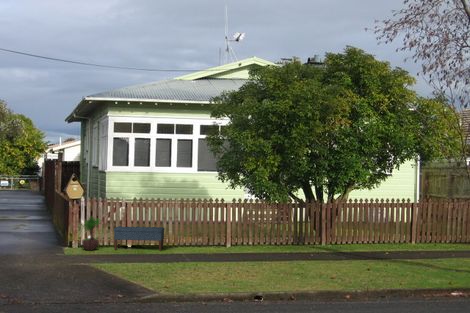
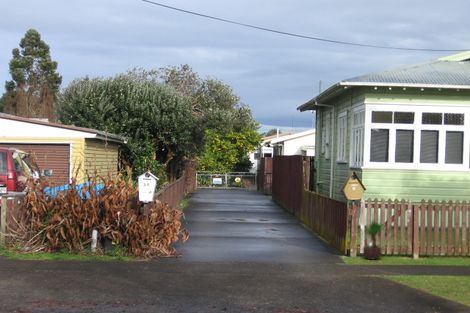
bench: present [114,226,164,251] -> none [399,232,459,264]

